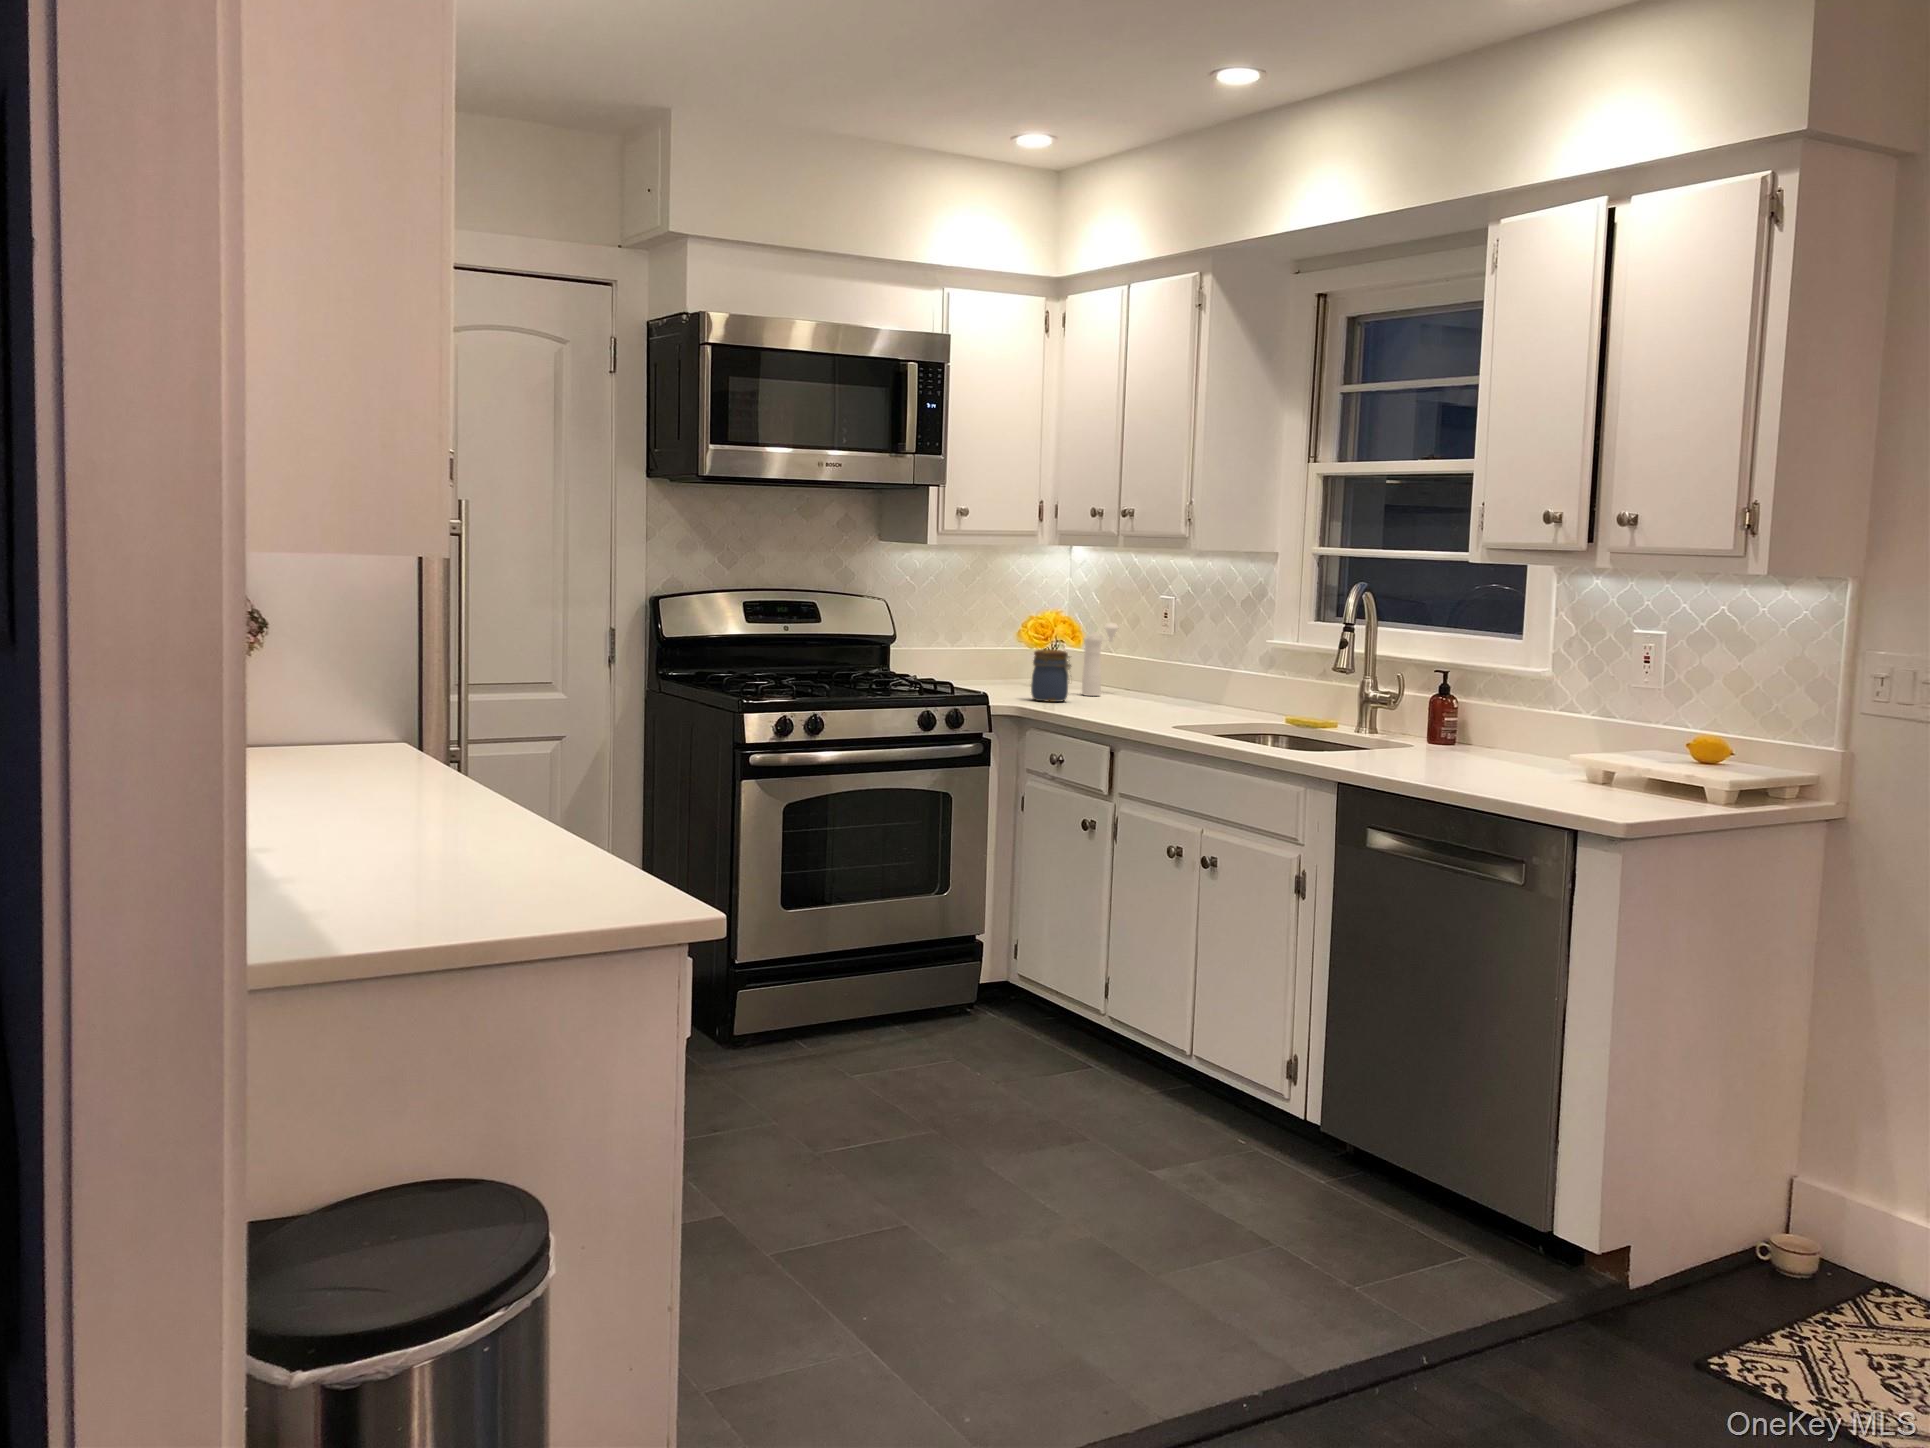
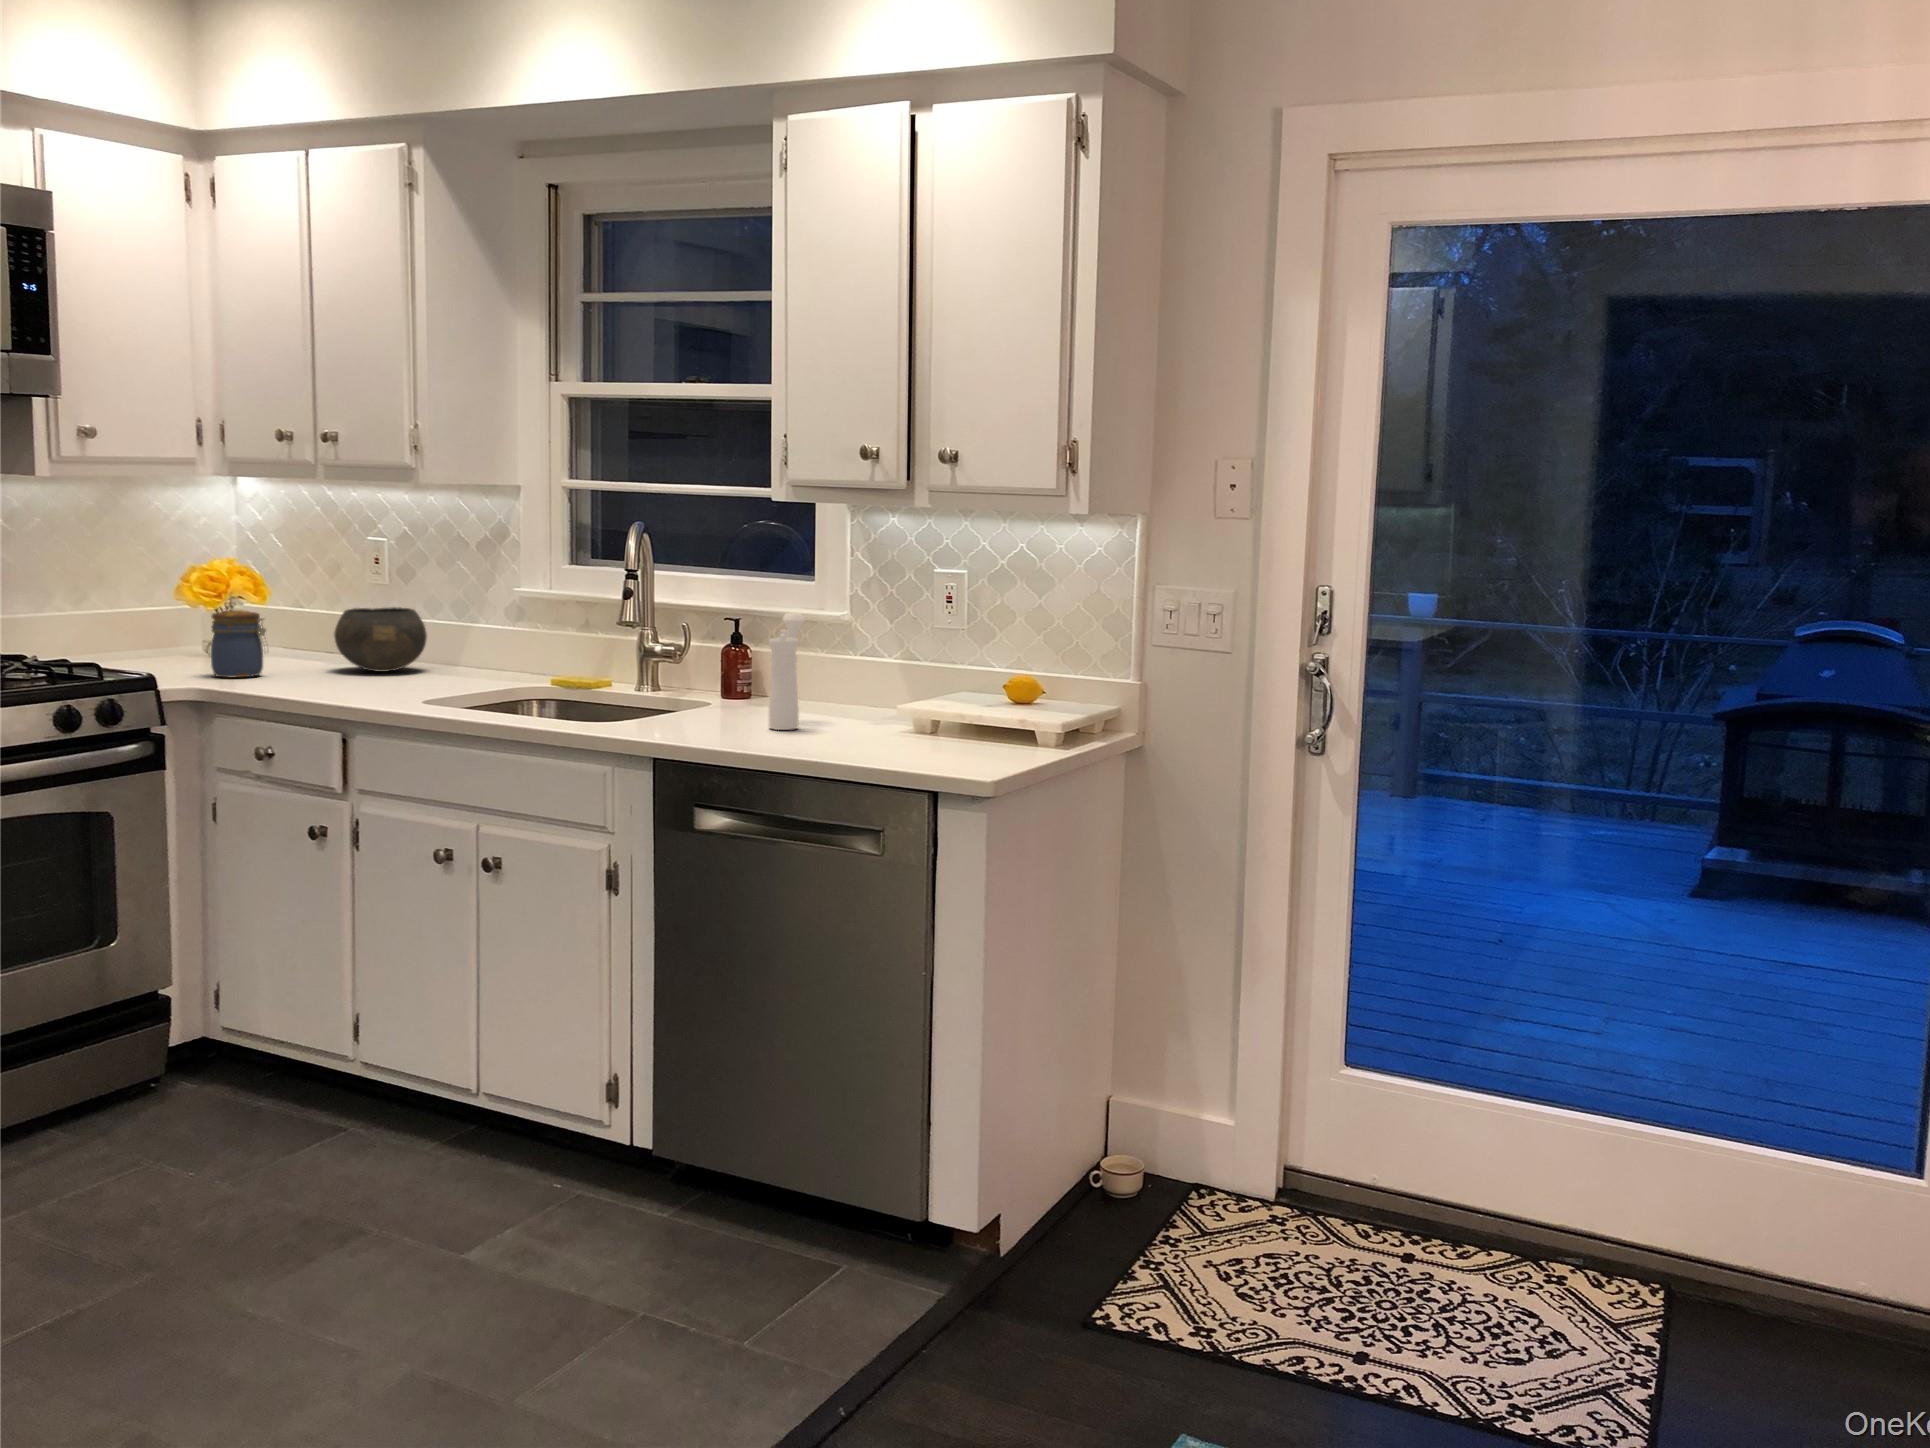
pepper mill: present [1082,623,1119,696] -> present [769,613,804,730]
bowl: none [1123,652,1194,705] -> present [334,607,427,672]

